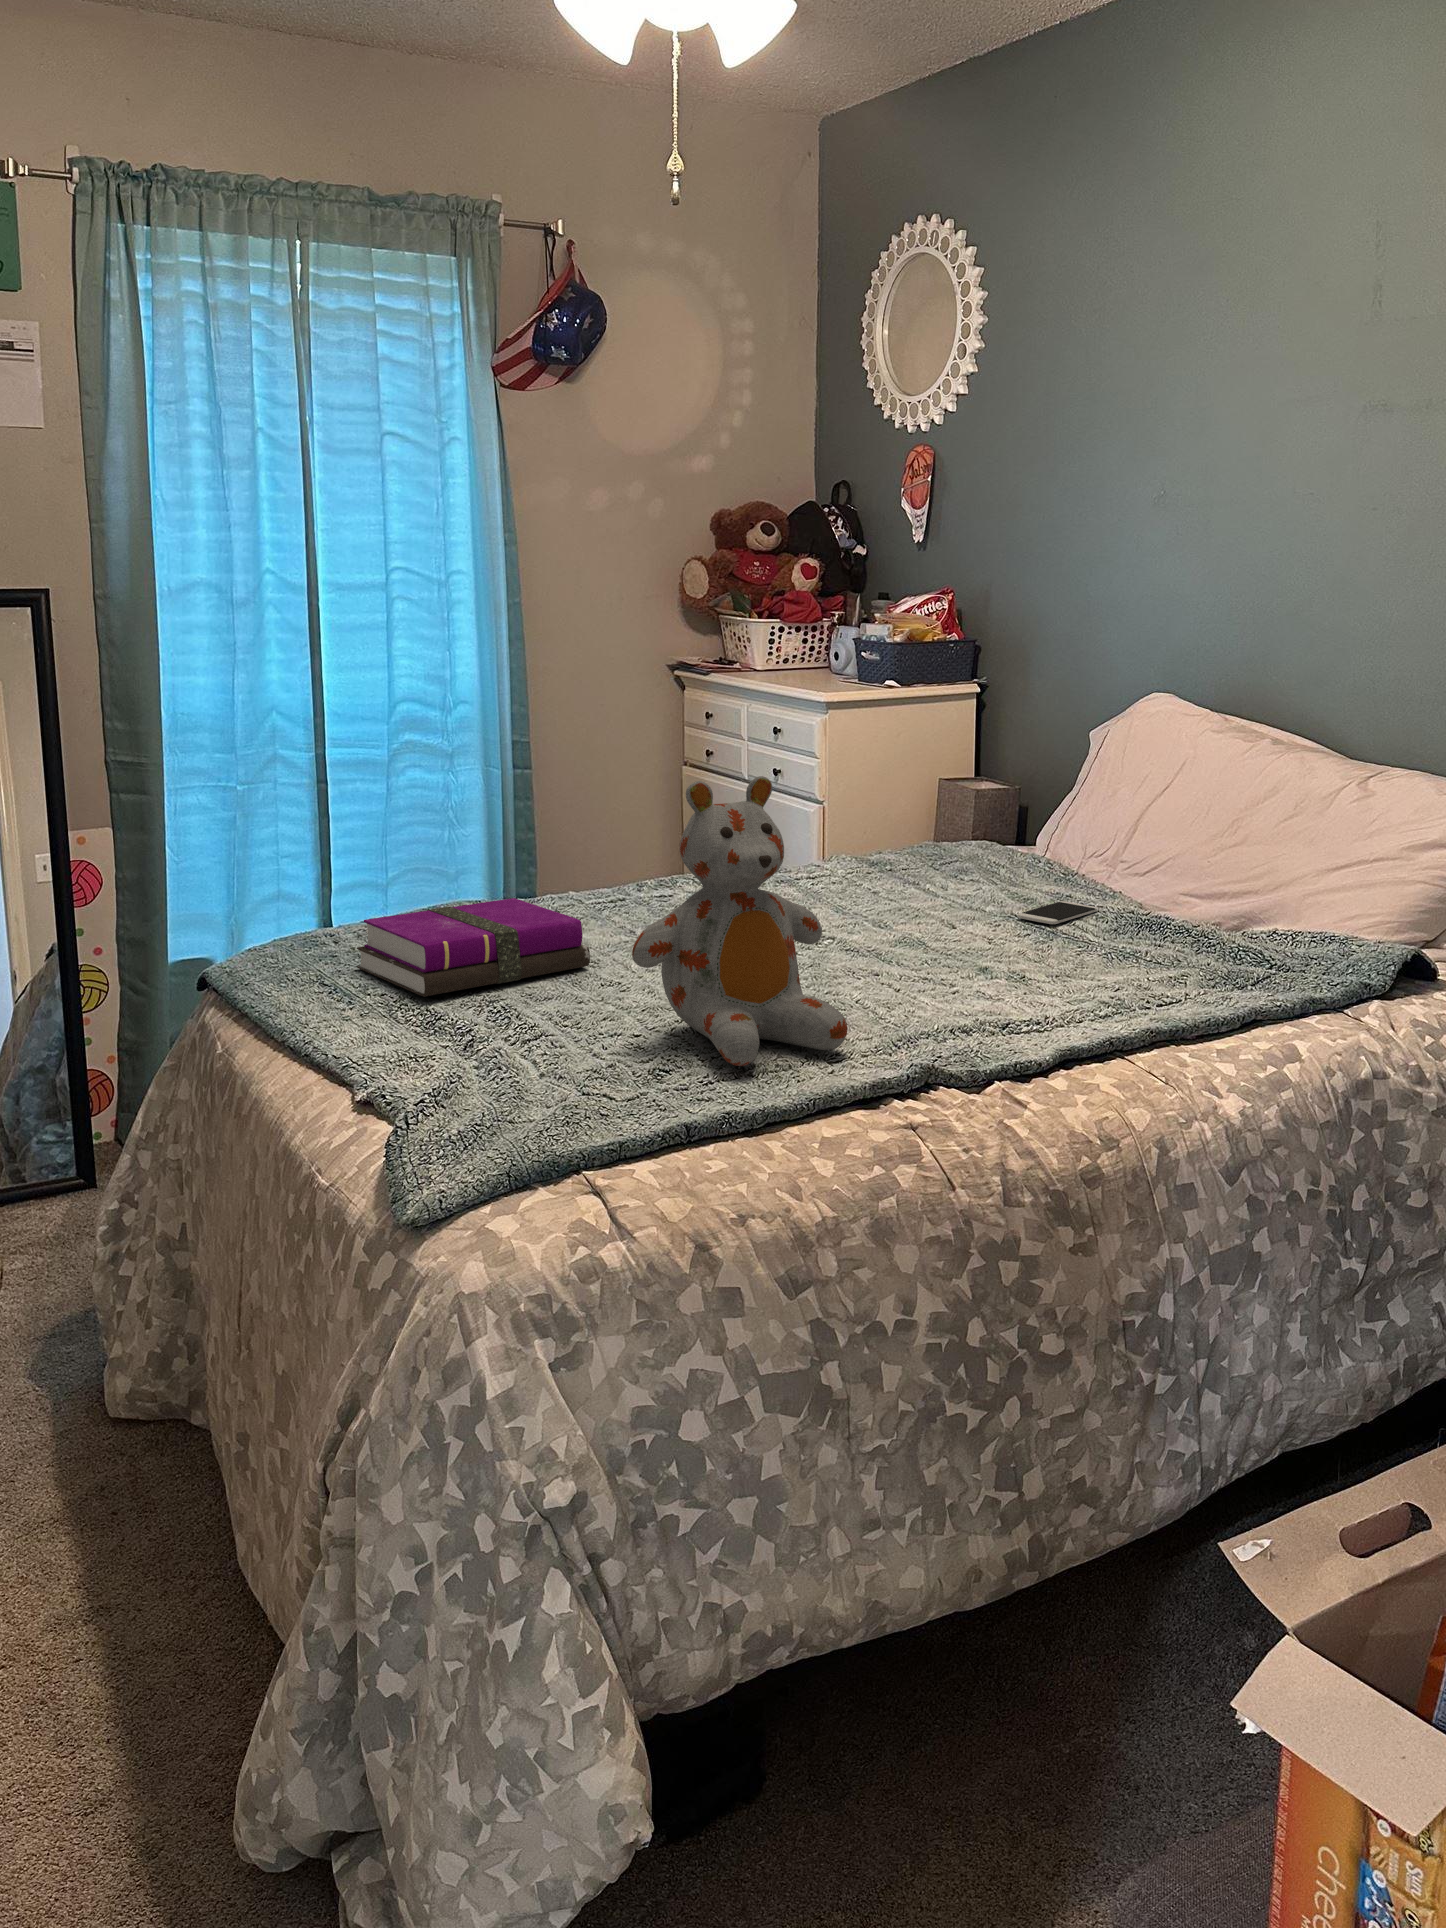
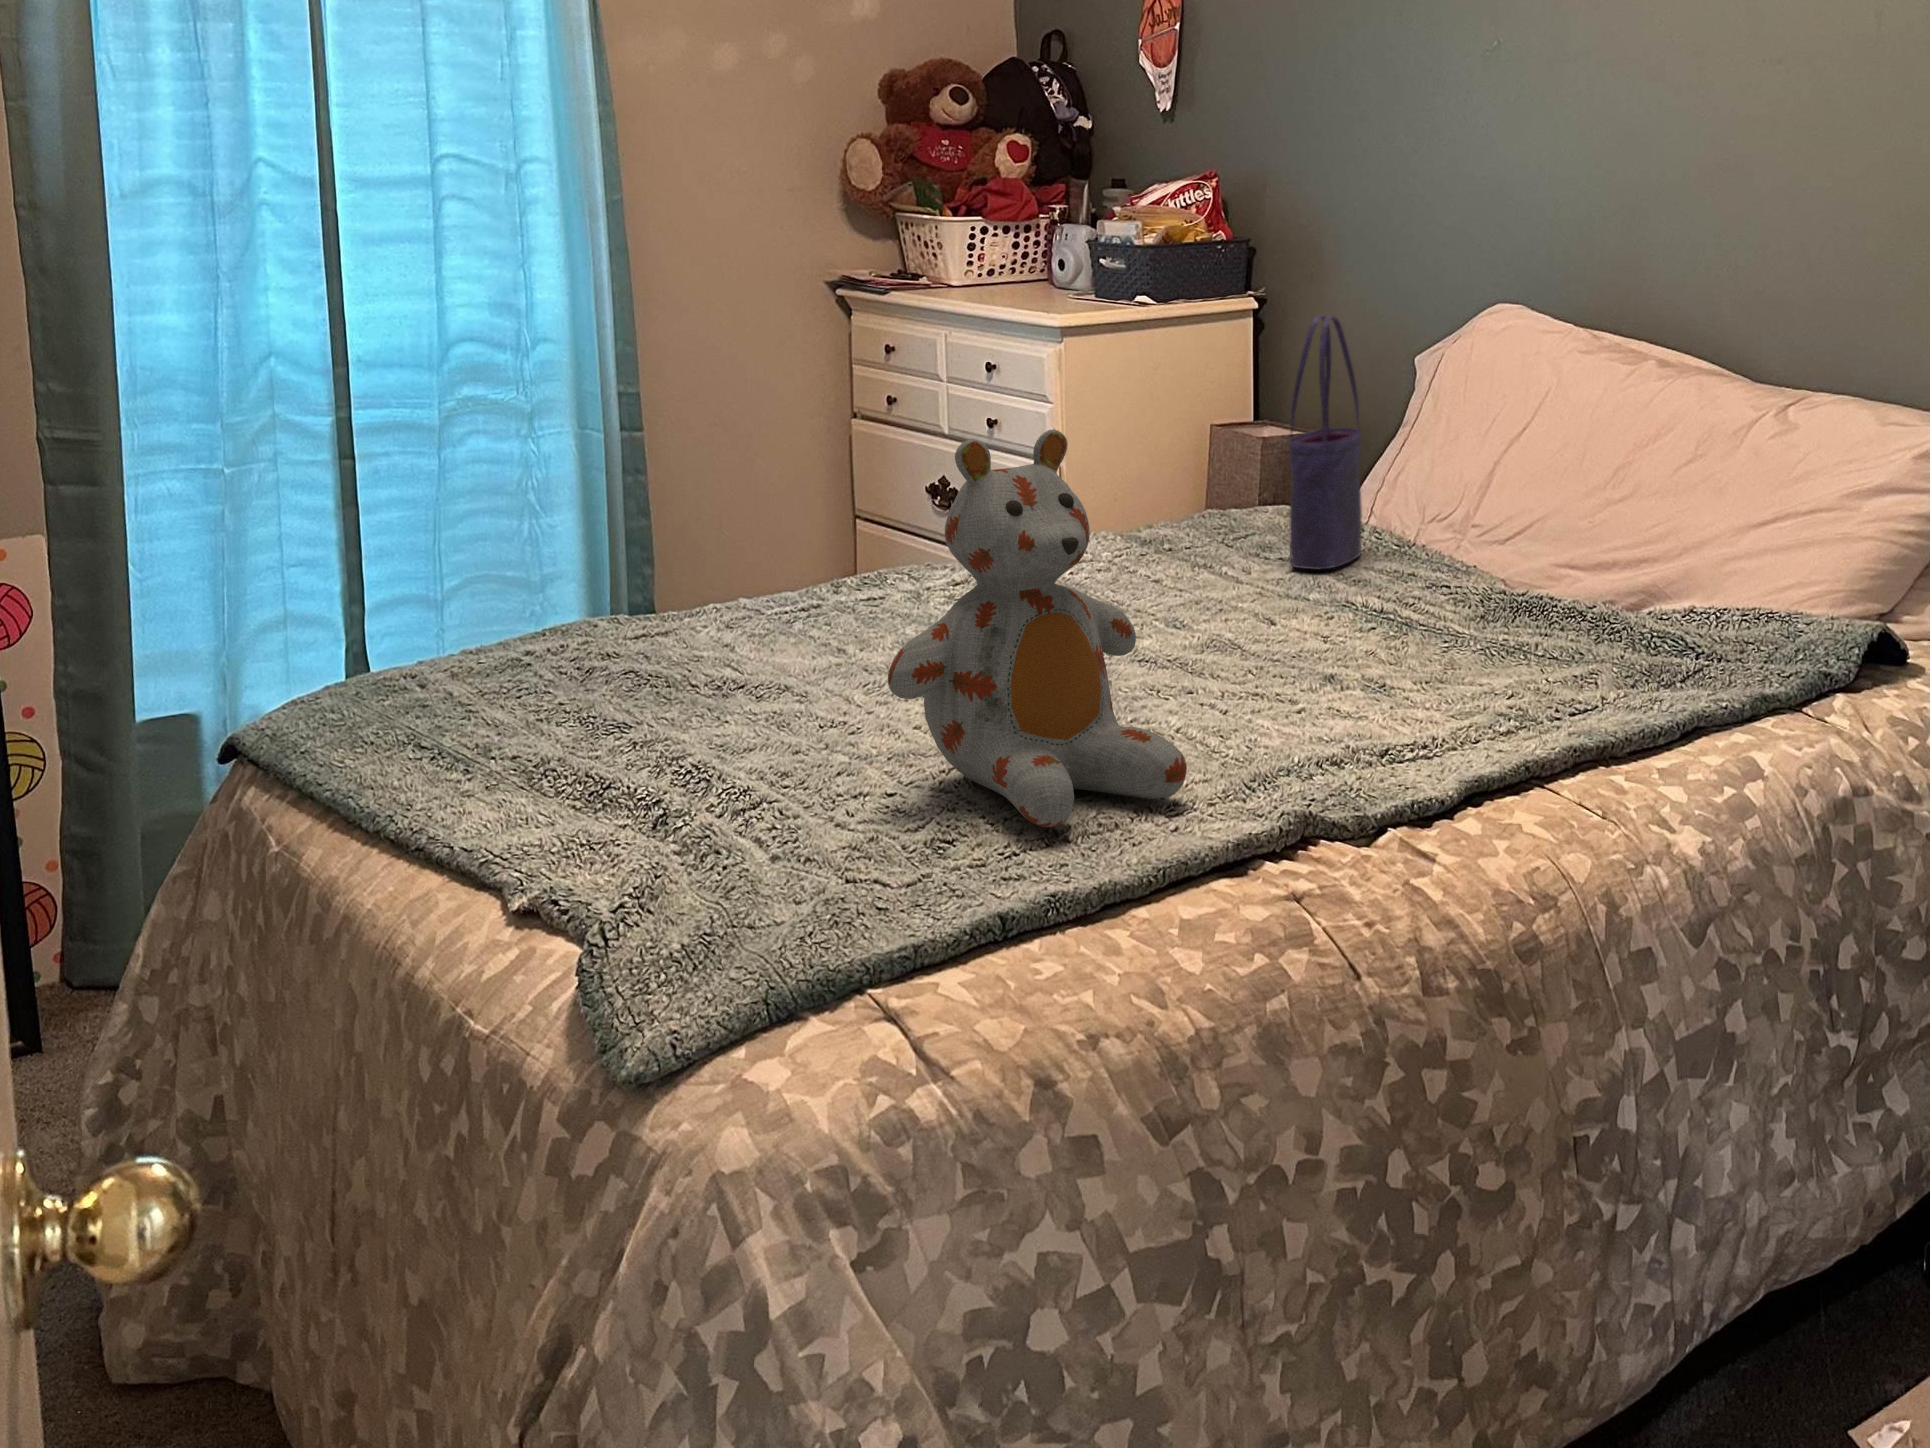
tote bag: none [976,698,1034,889] -> present [1289,315,1362,569]
notebook: present [357,898,590,997] -> none [466,611,801,755]
smartphone: present [1018,901,1097,924] -> none [1357,582,1456,613]

